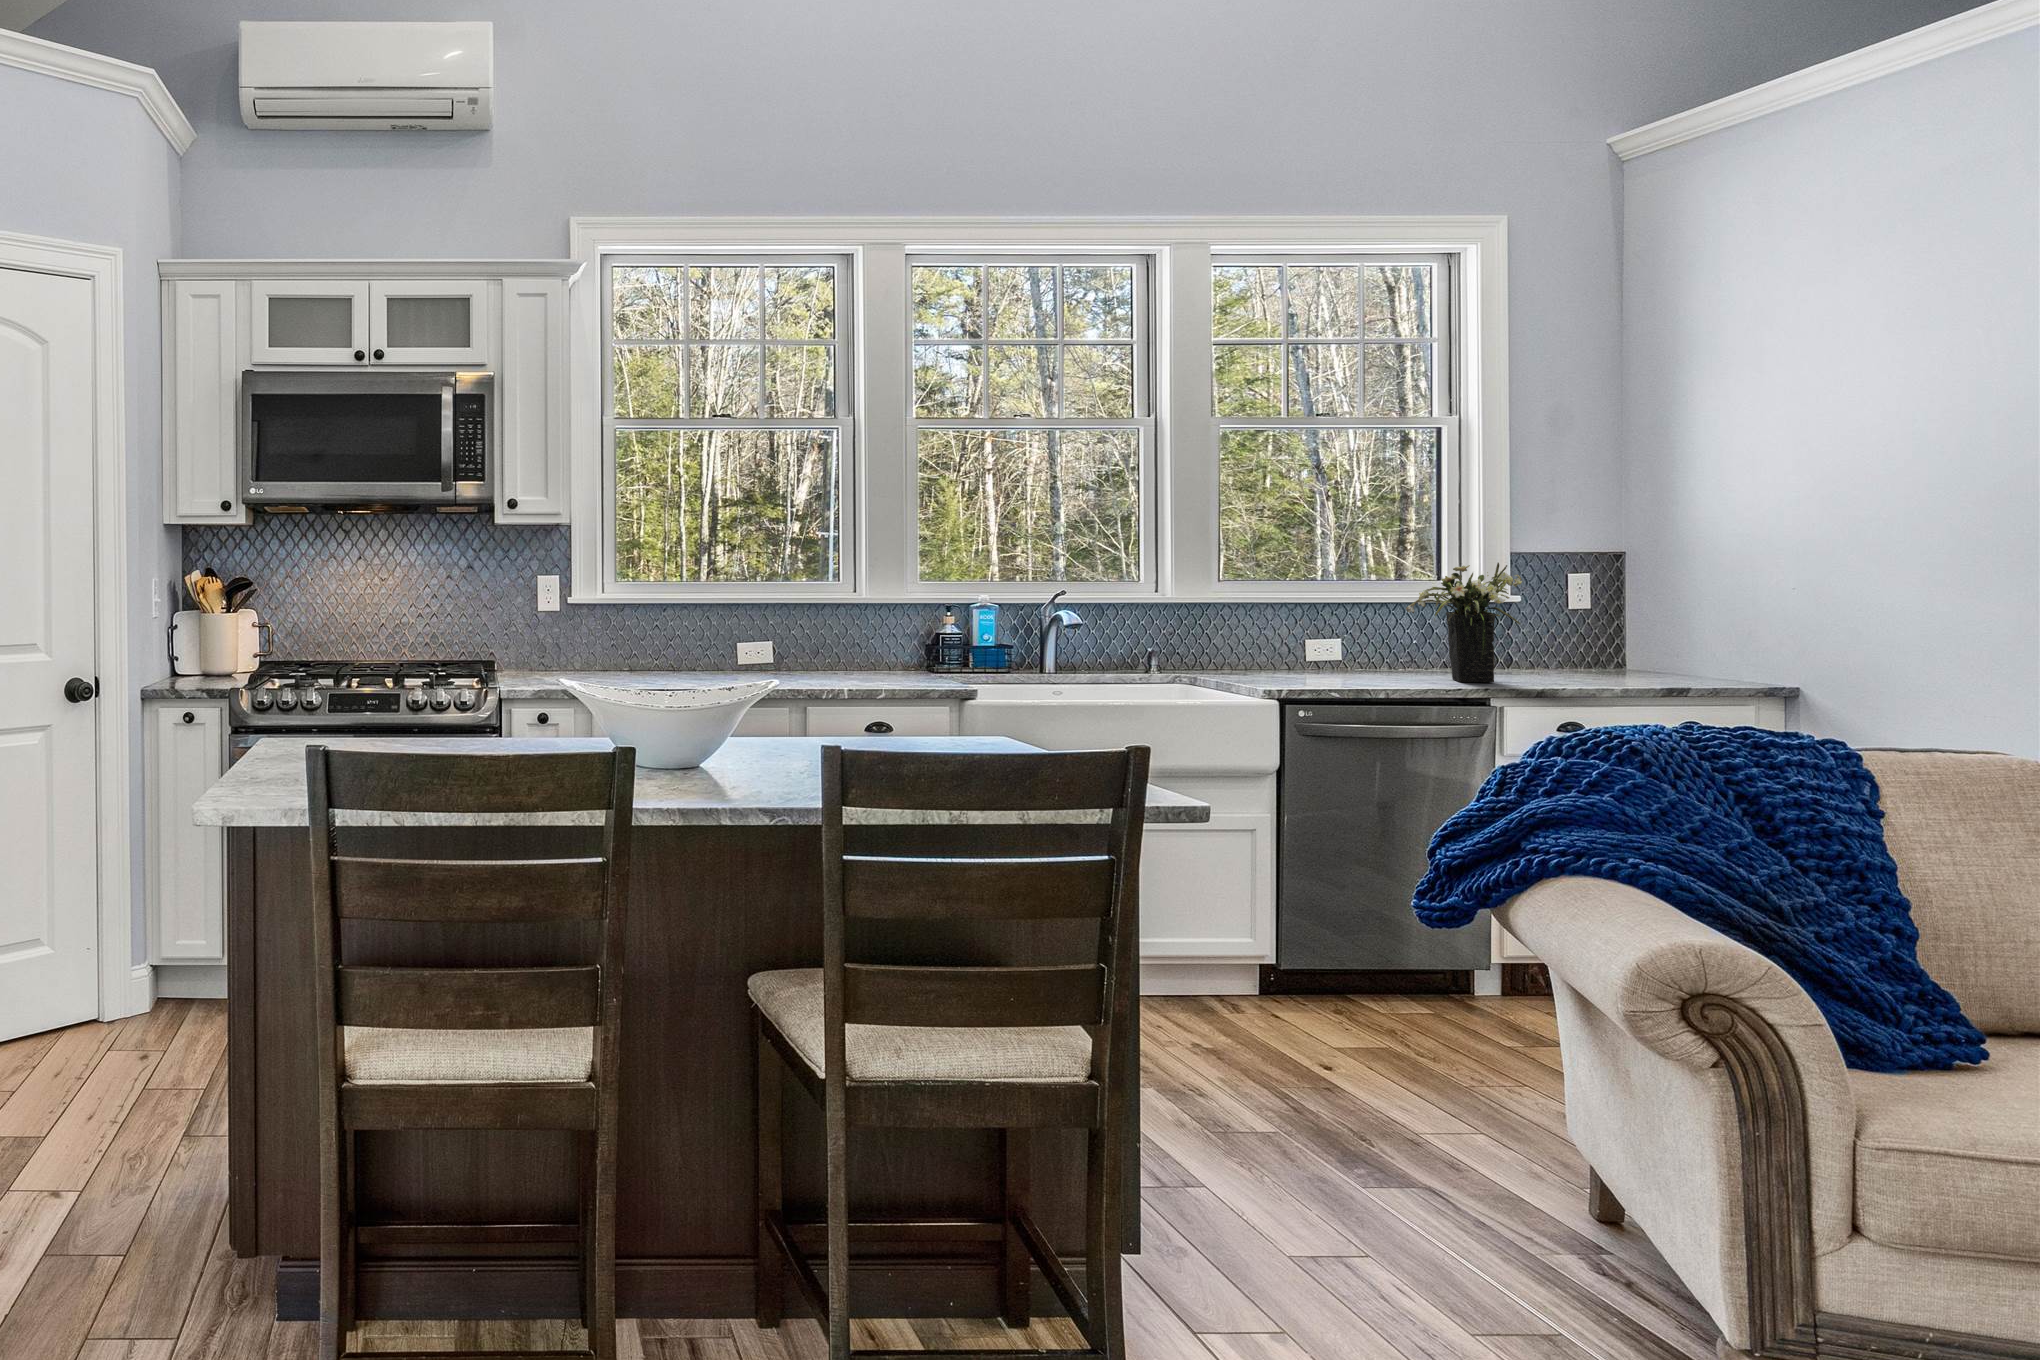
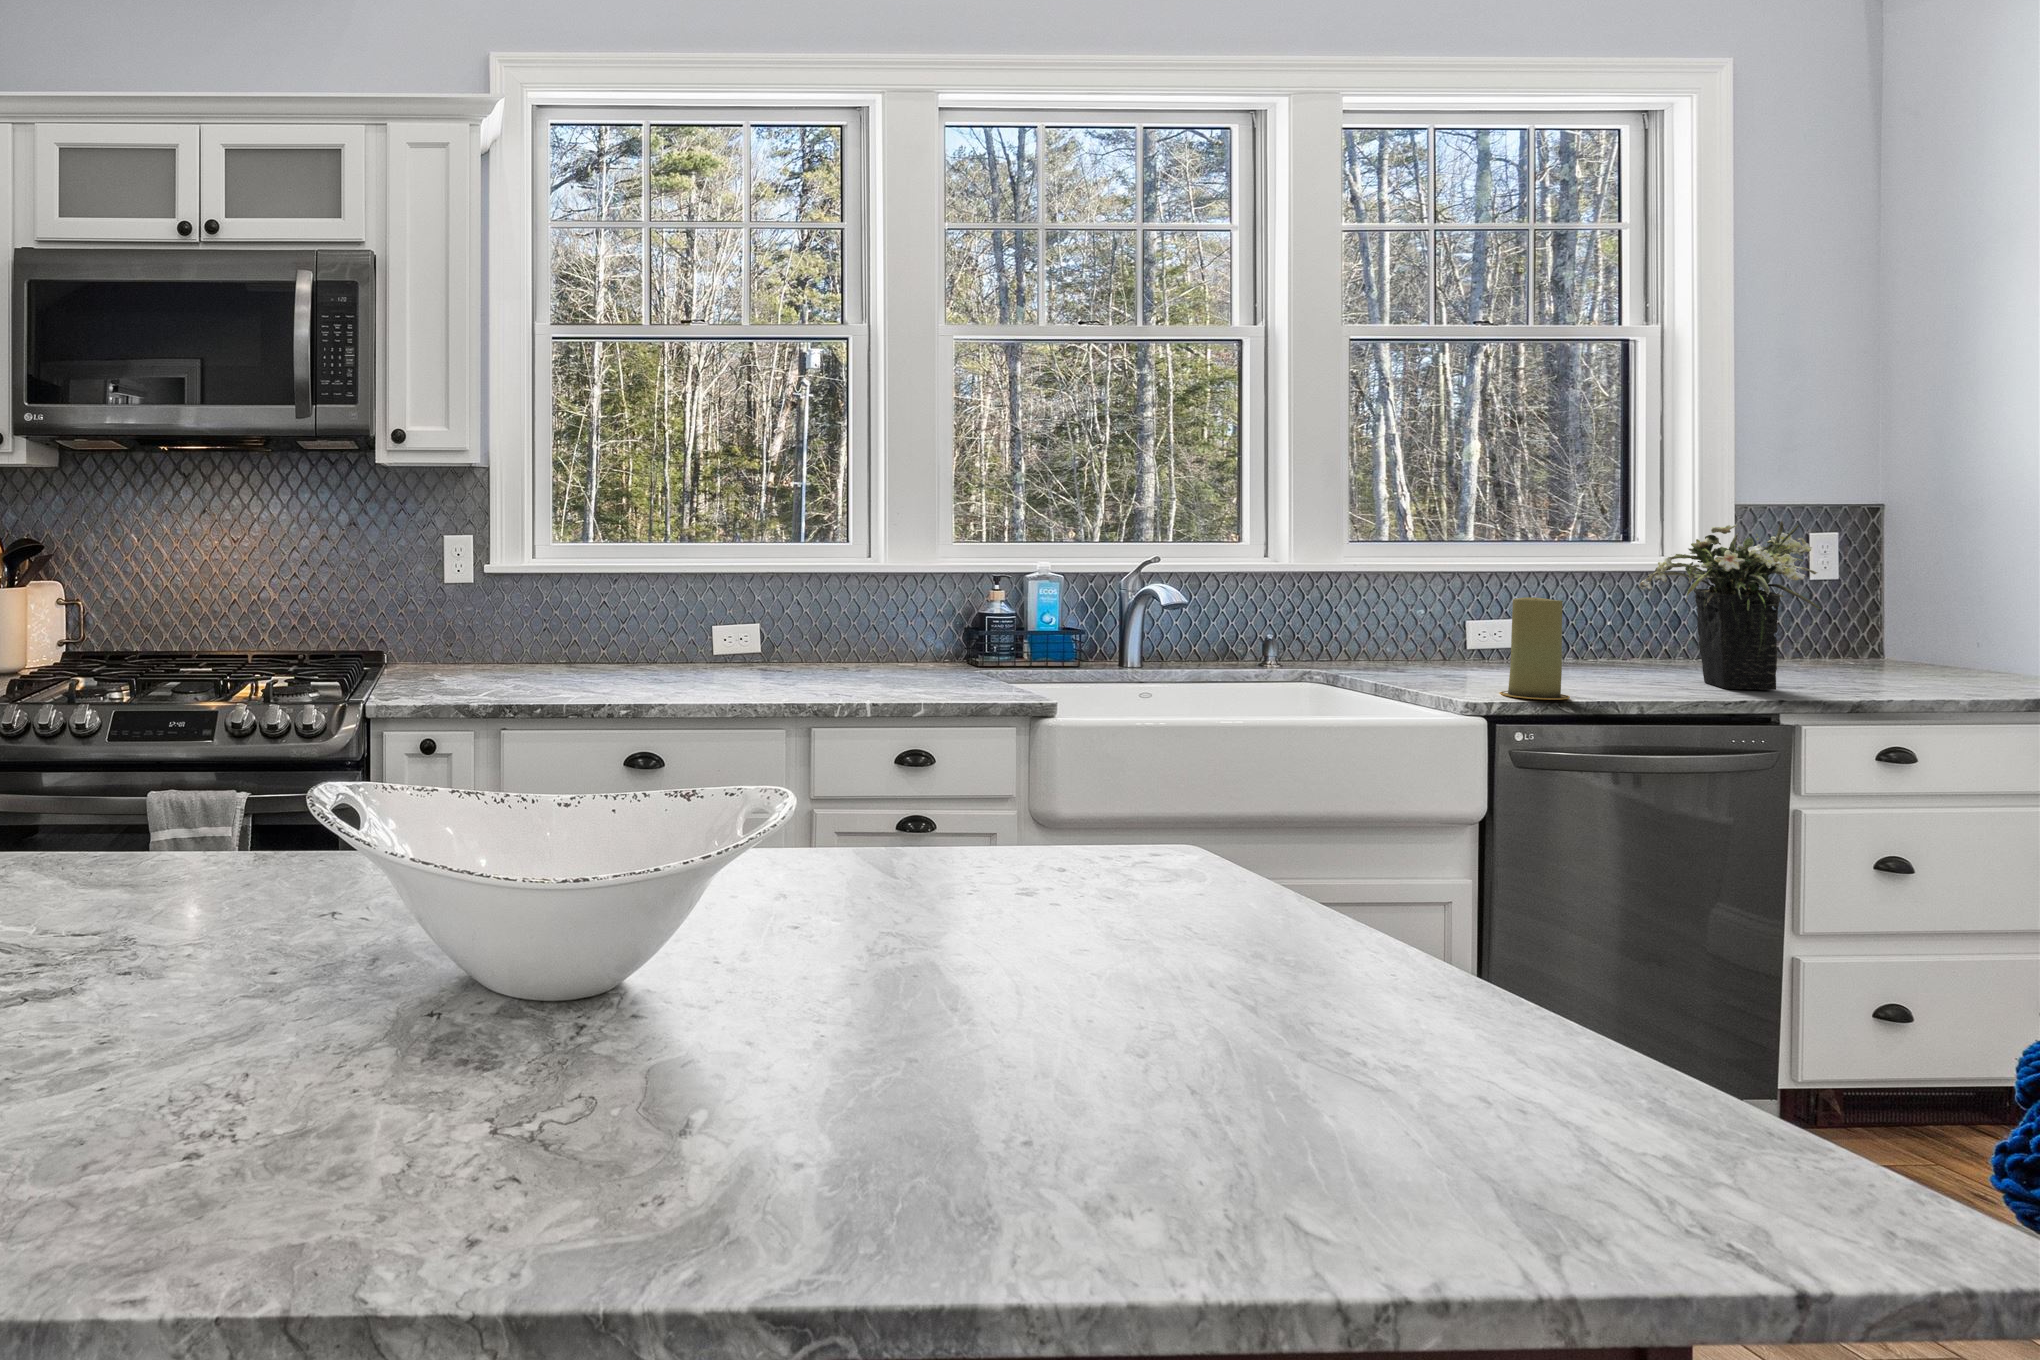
candle: none [1296,617,1341,687] -> present [1500,597,1570,700]

